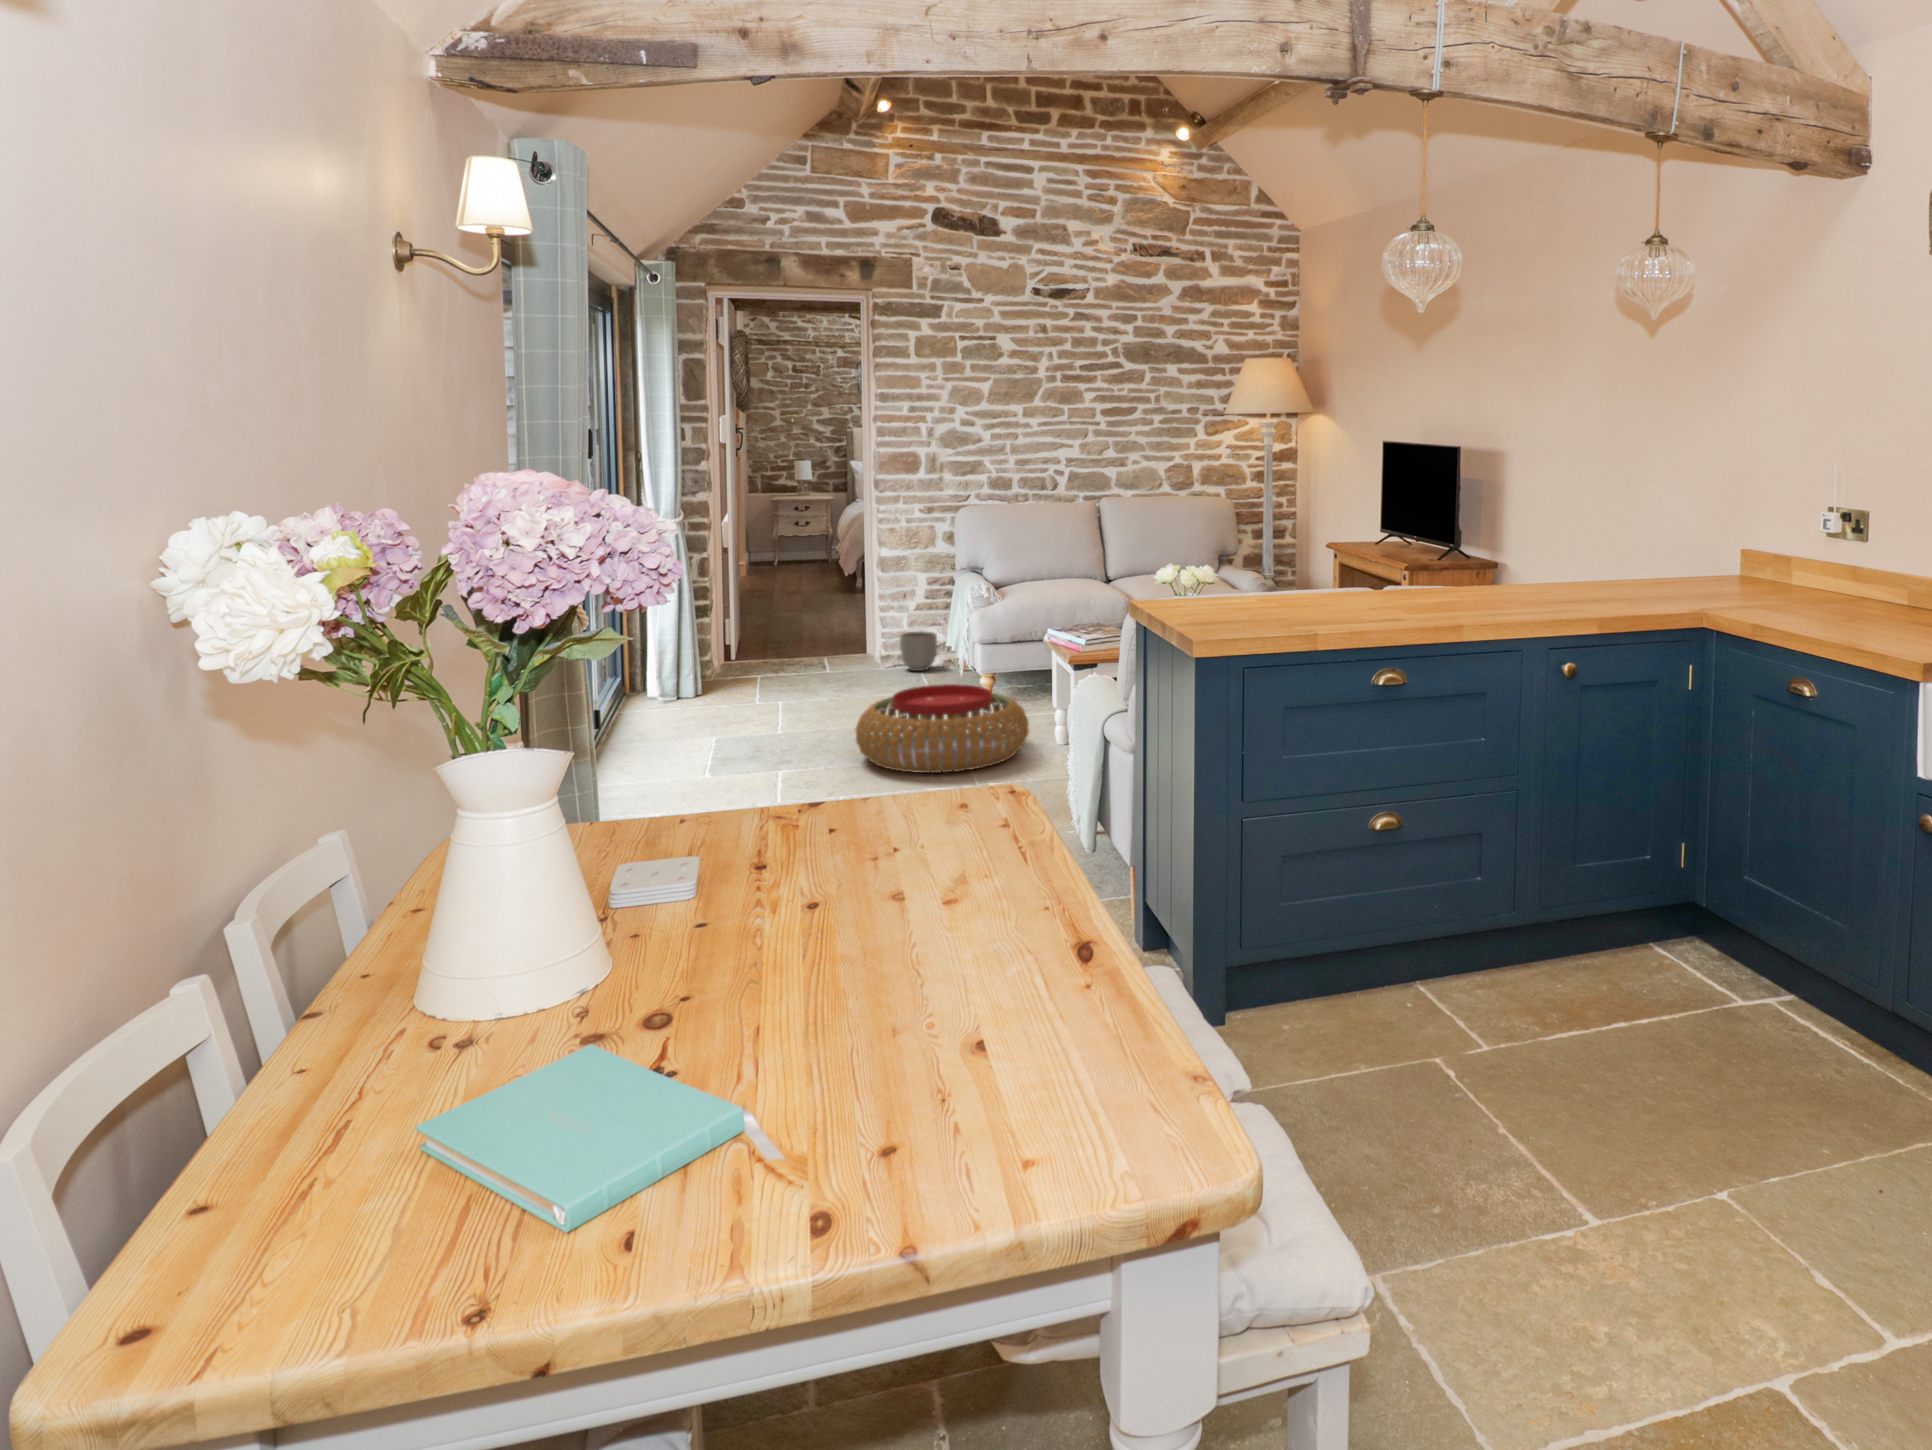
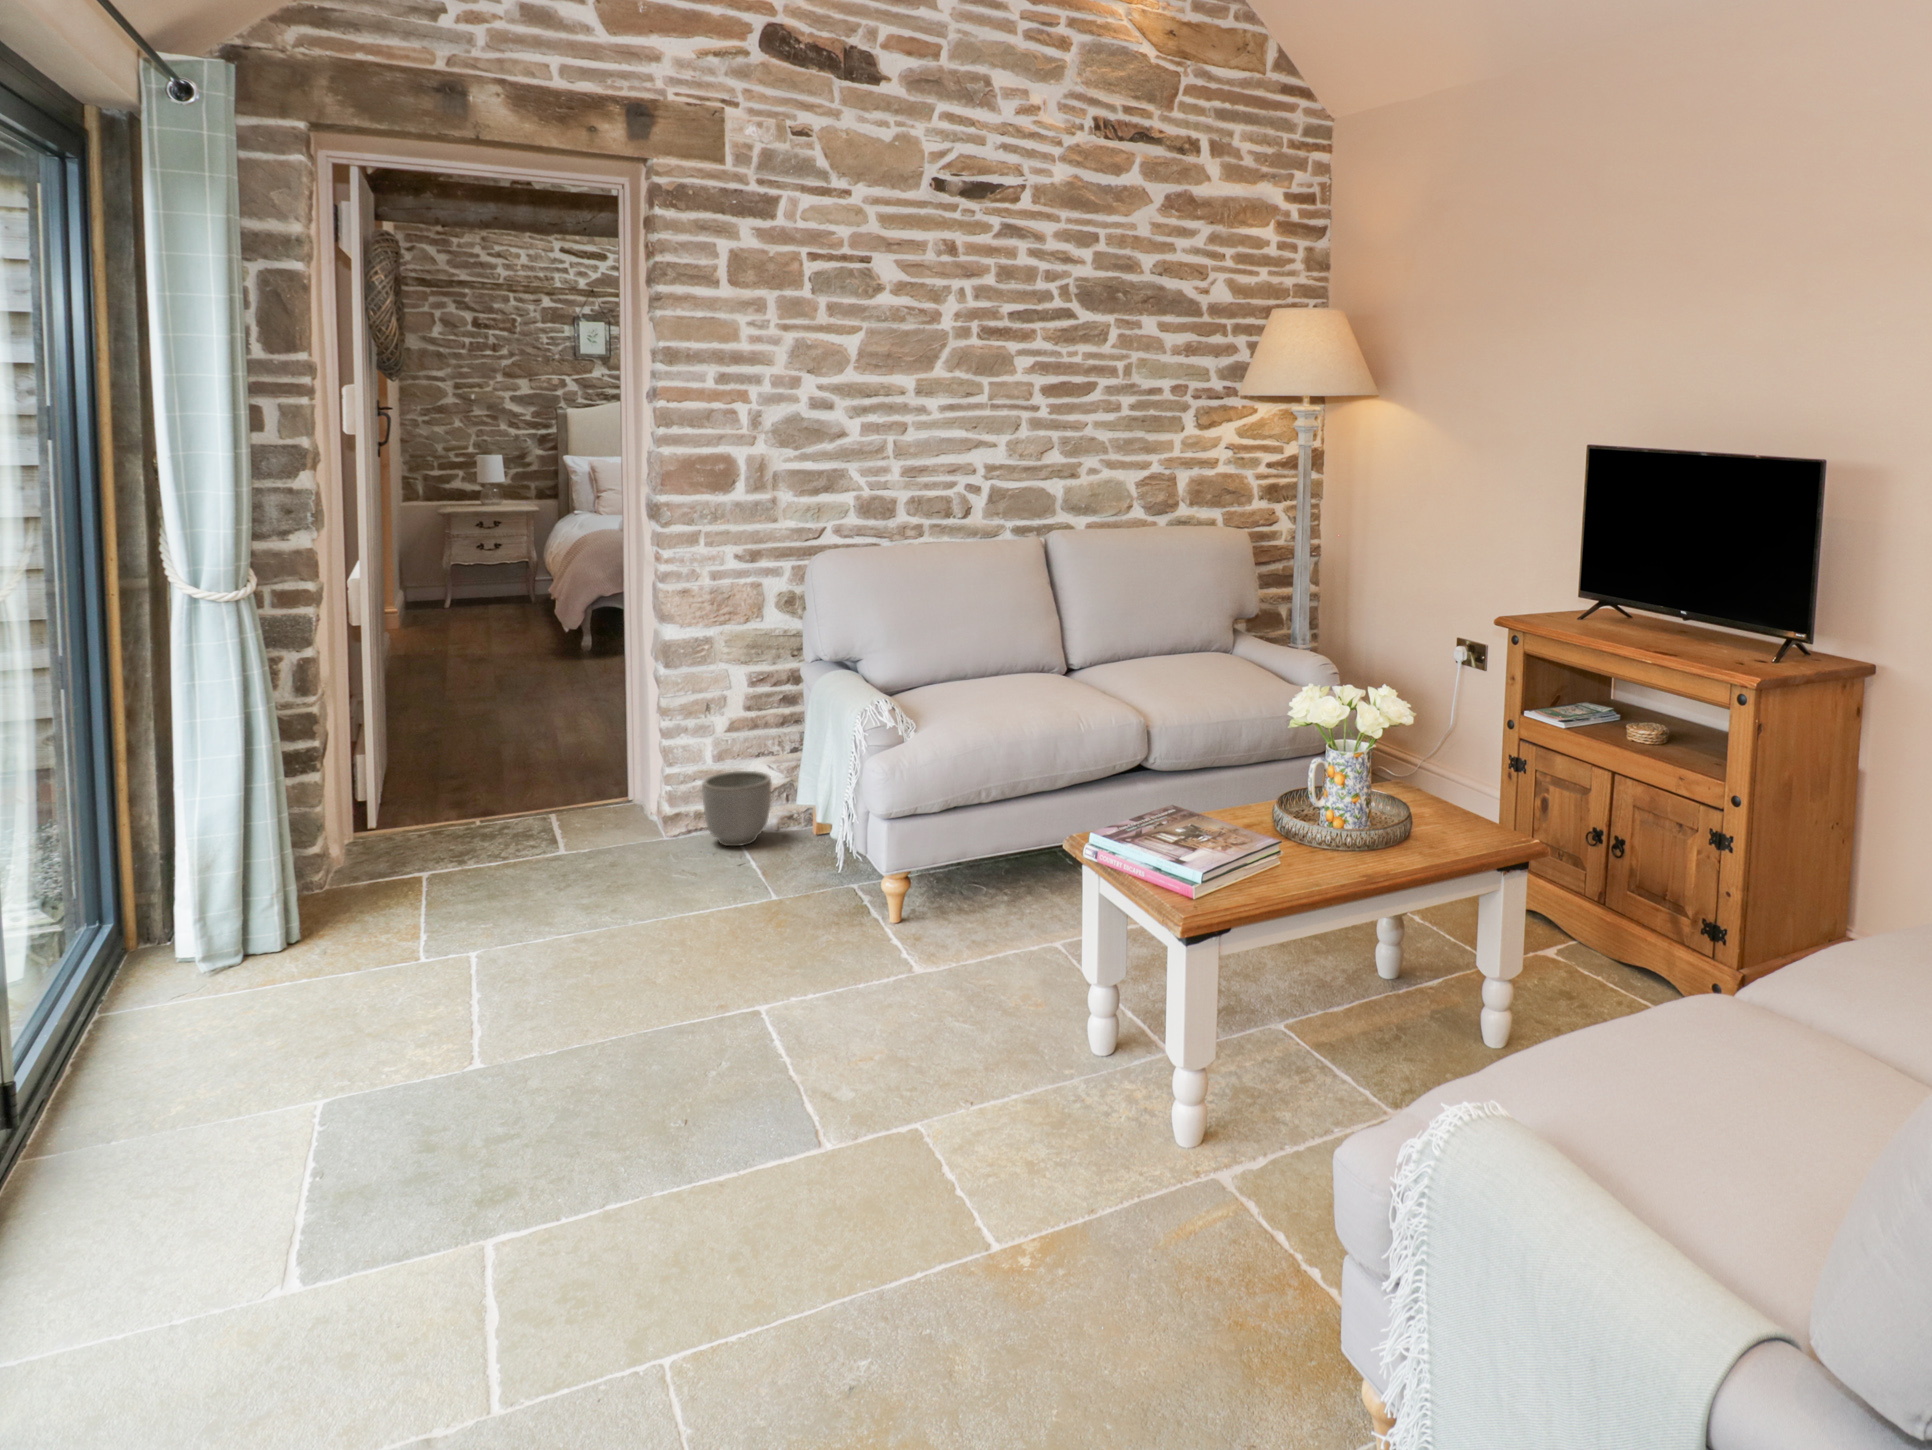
pouf: present [856,684,1029,773] -> none [676,960,1065,1225]

